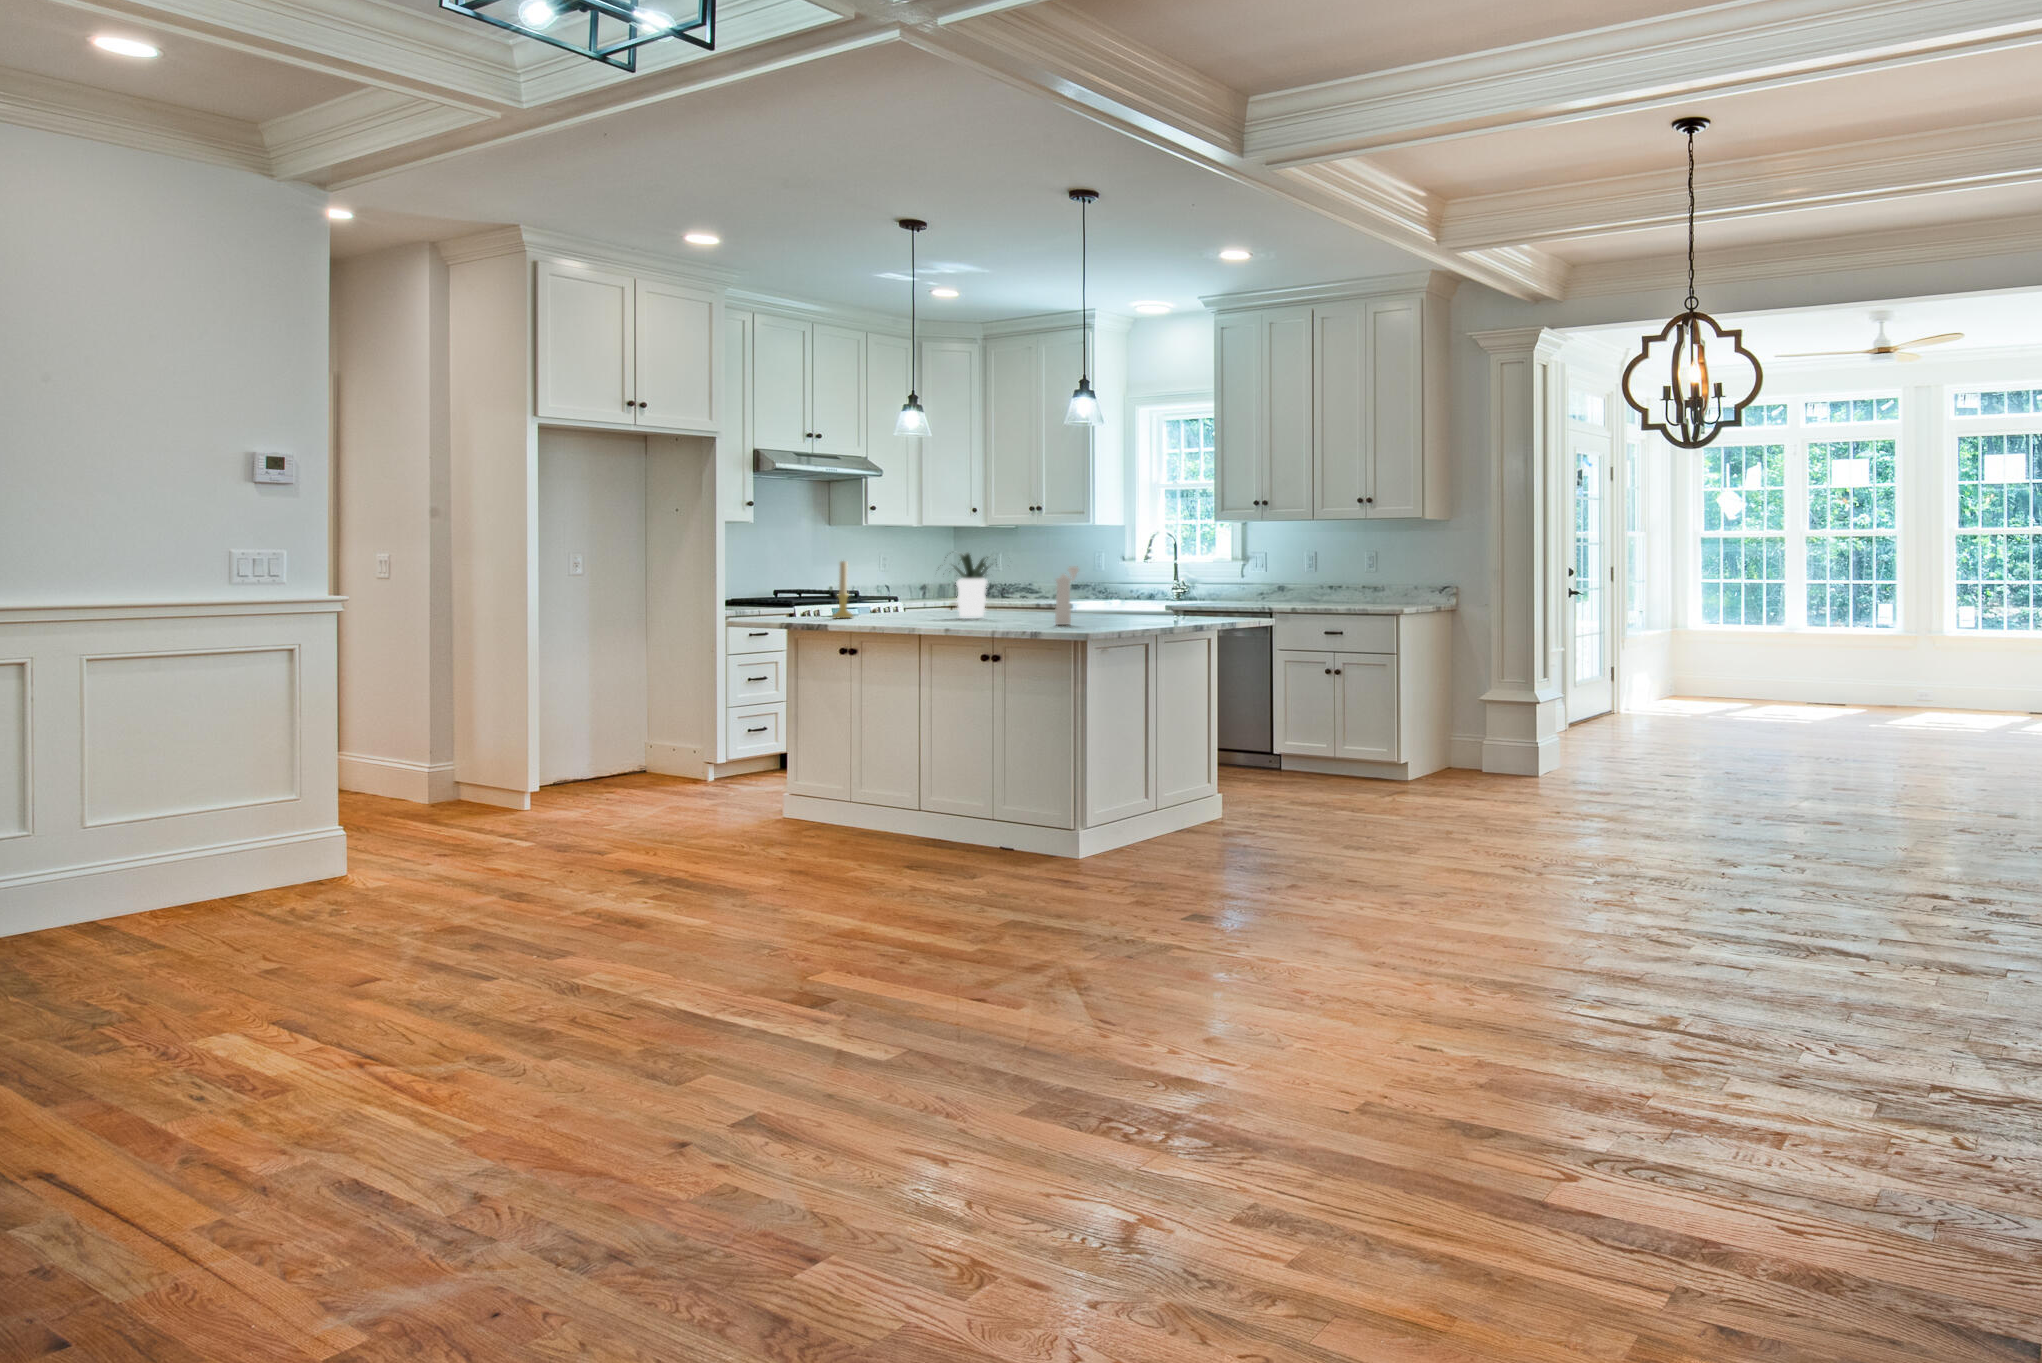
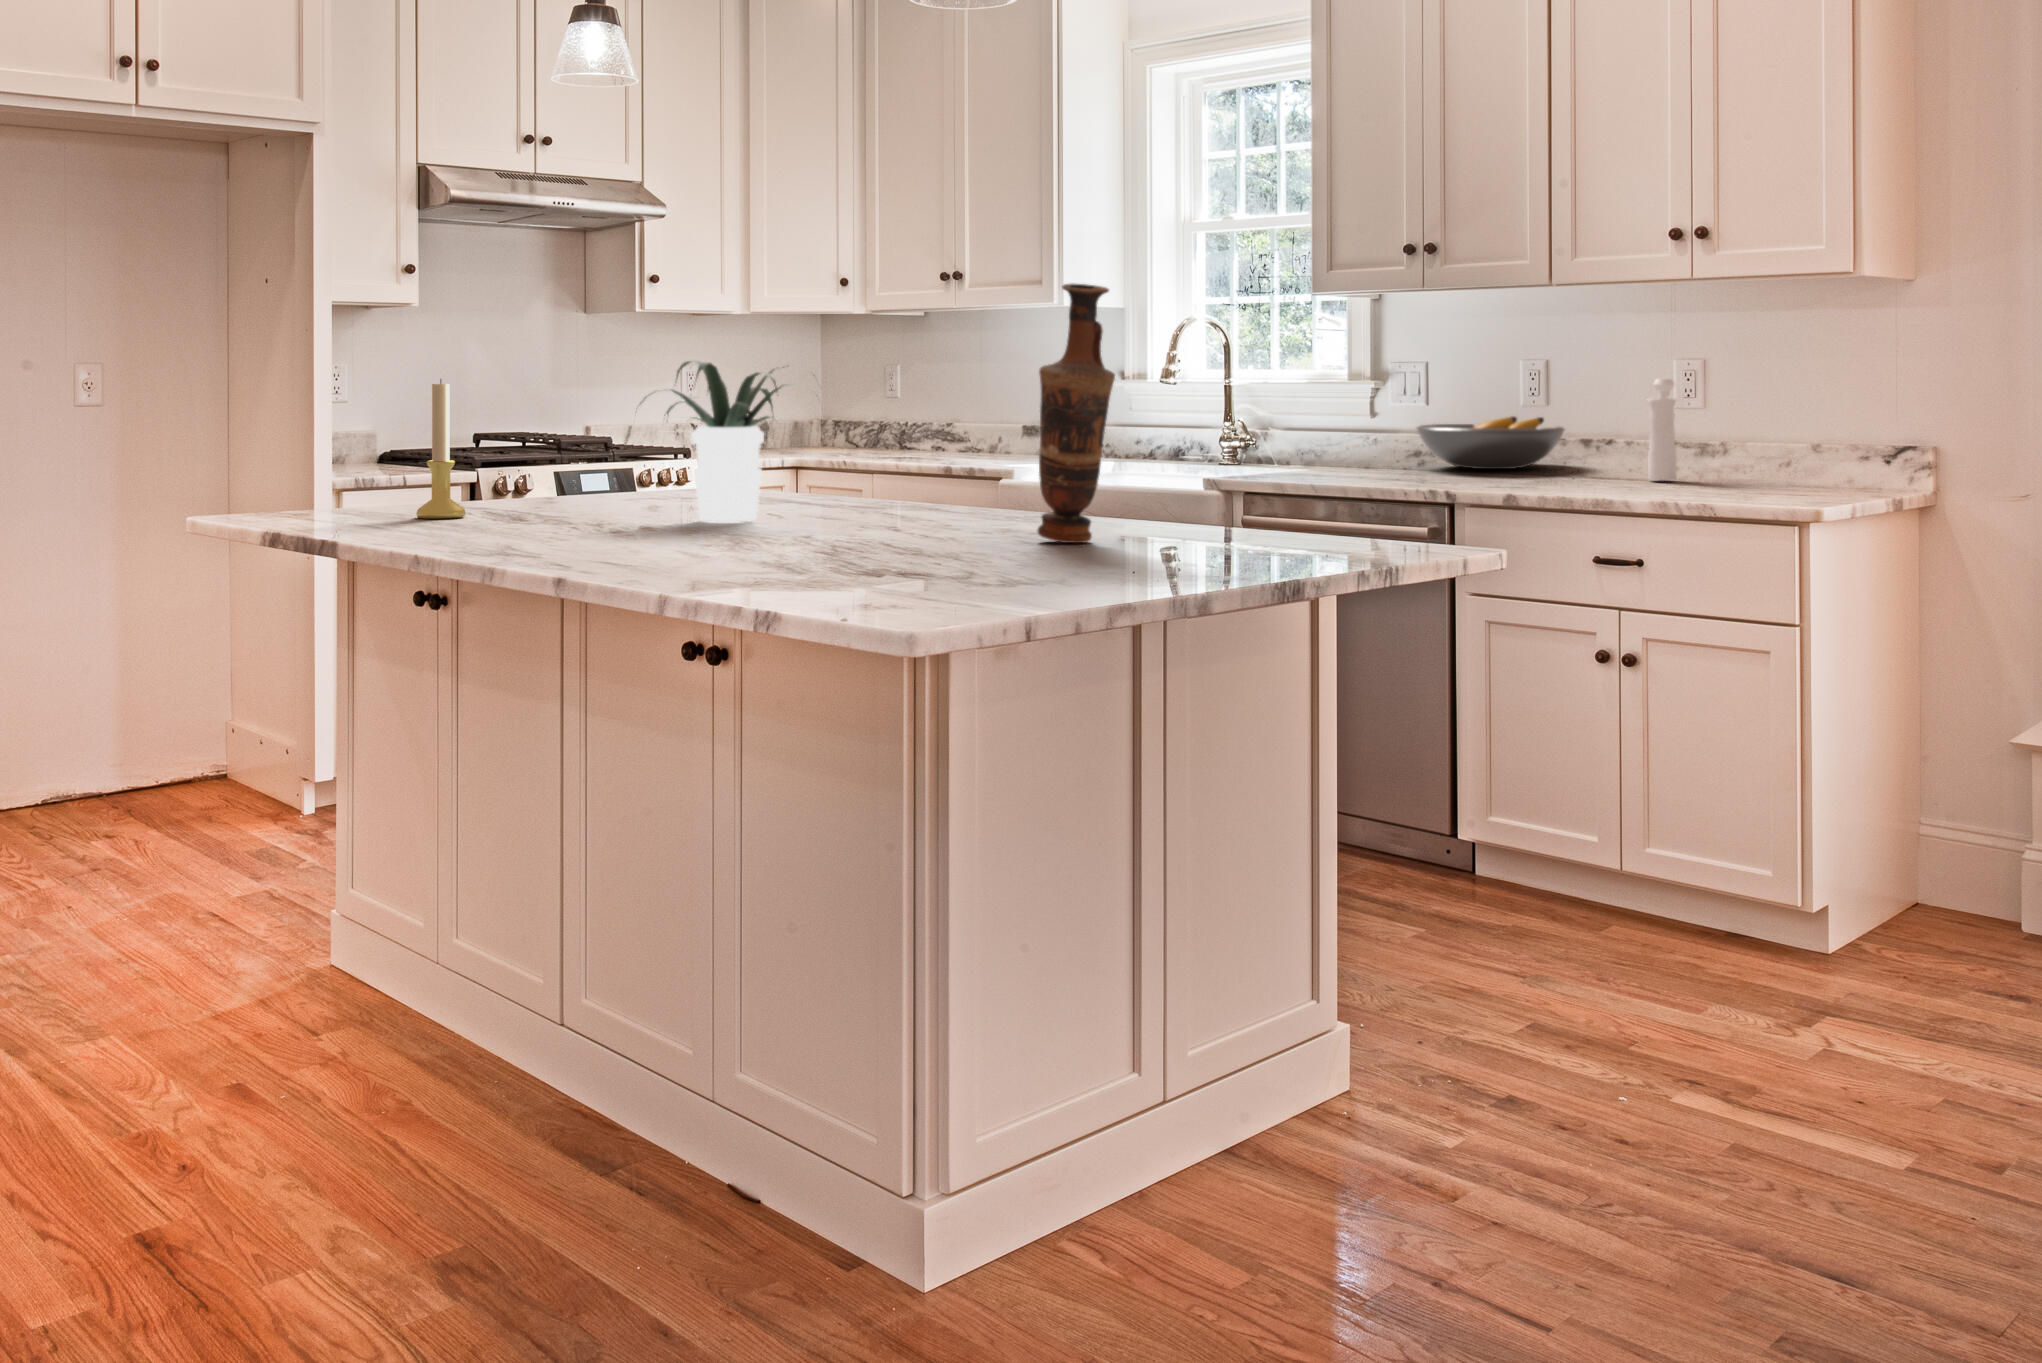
vase: none [1107,523,1137,619] -> present [1038,283,1115,543]
pepper mill: present [1055,566,1079,625] -> present [1648,379,1677,480]
fruit bowl: none [1260,576,1323,599] -> present [1417,416,1564,469]

